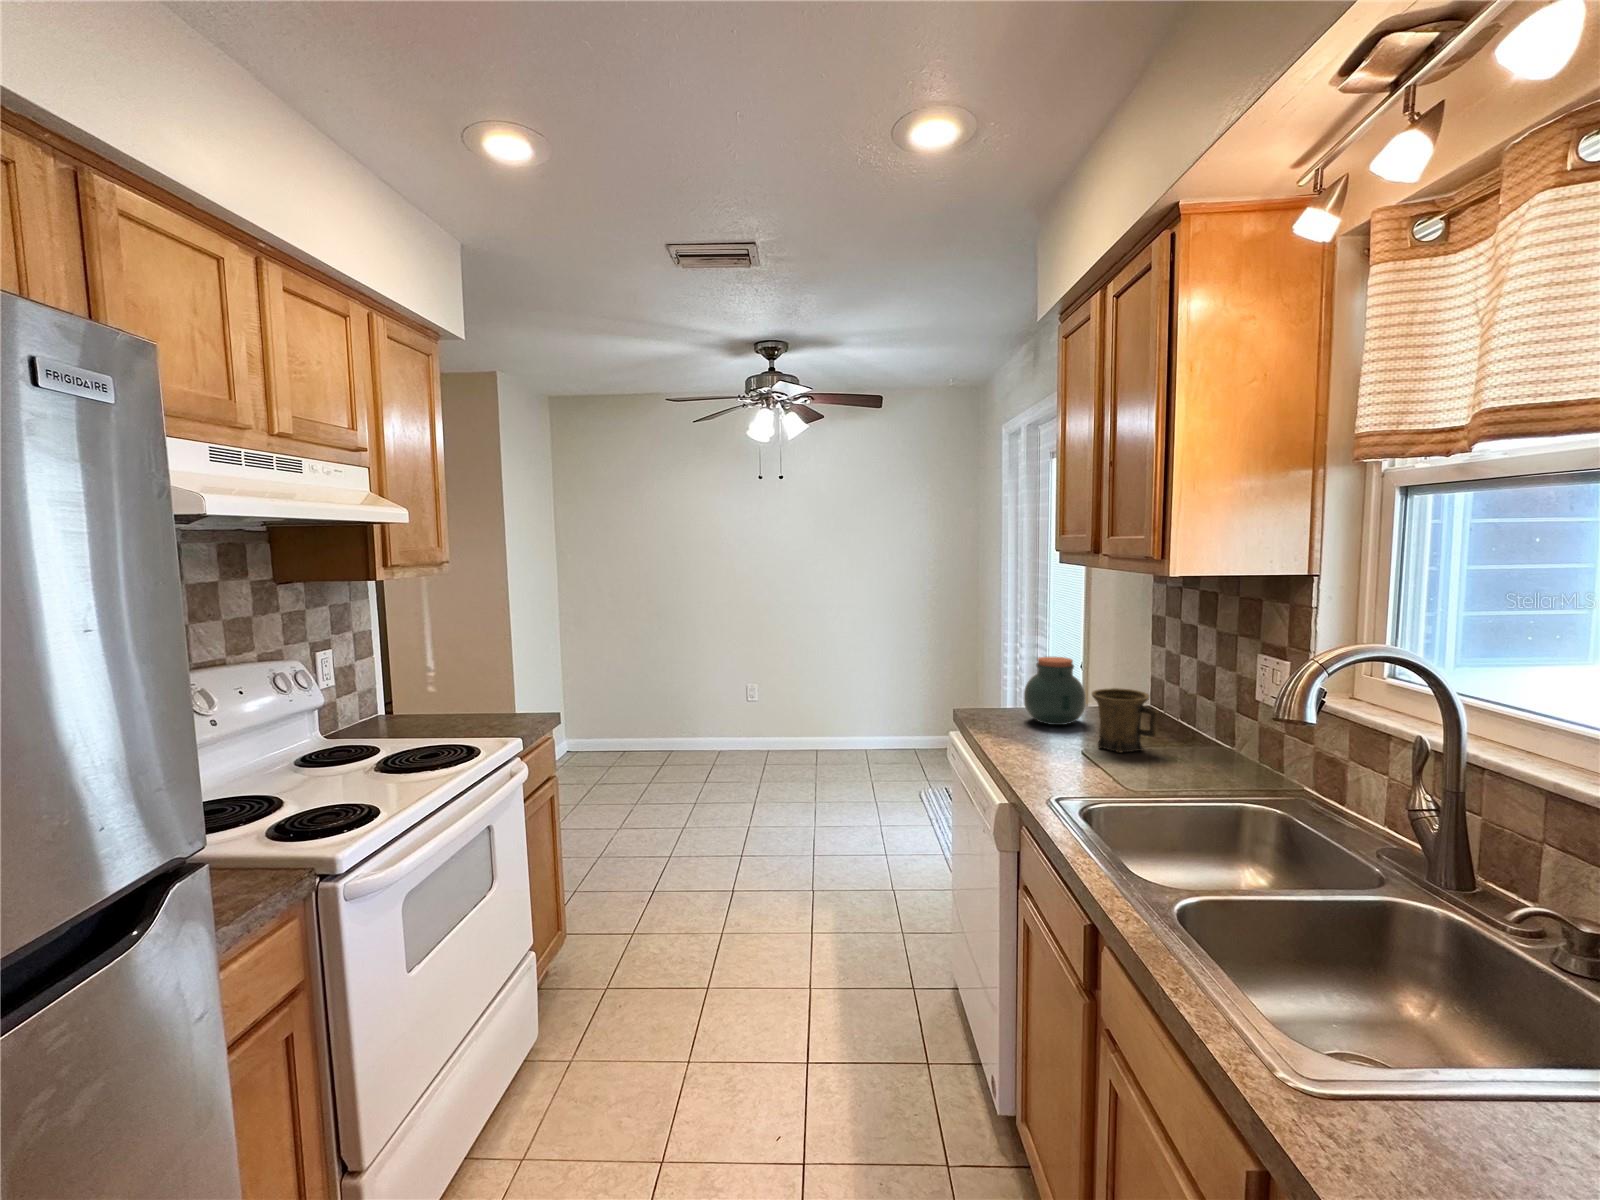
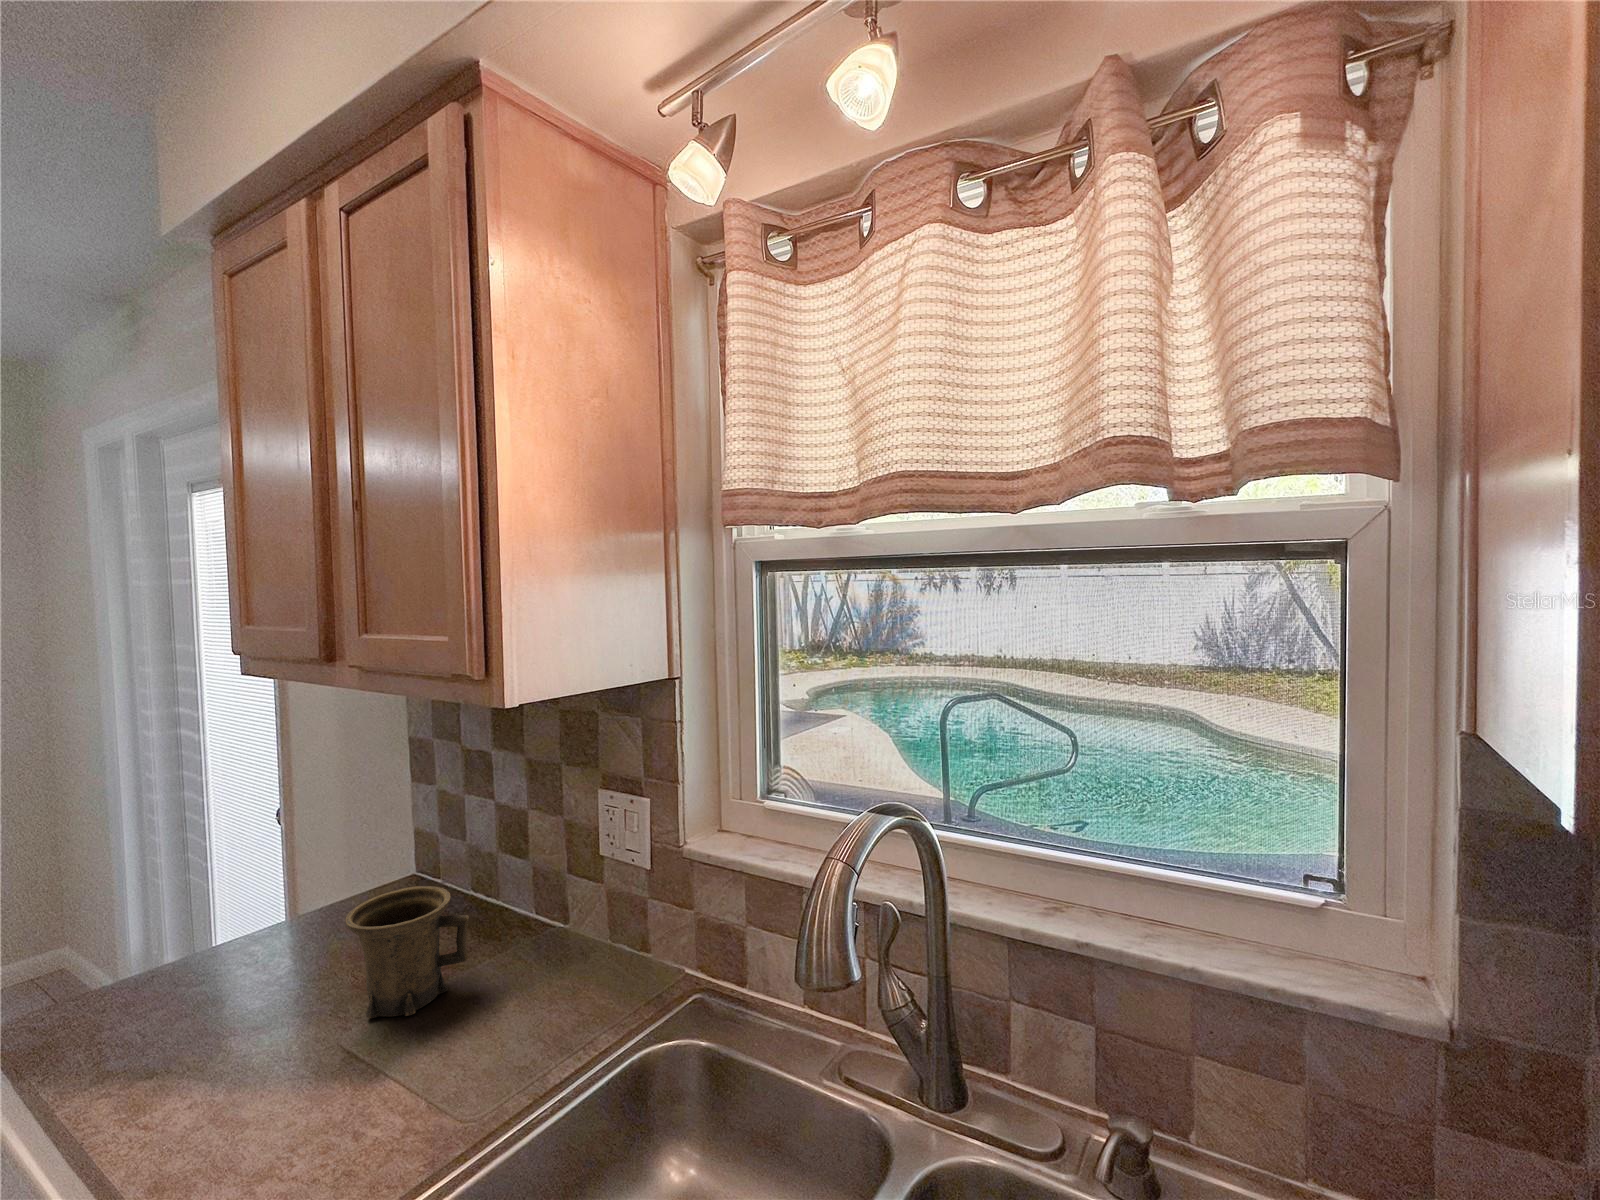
jar: present [1024,657,1086,725] -> none [186,852,323,997]

